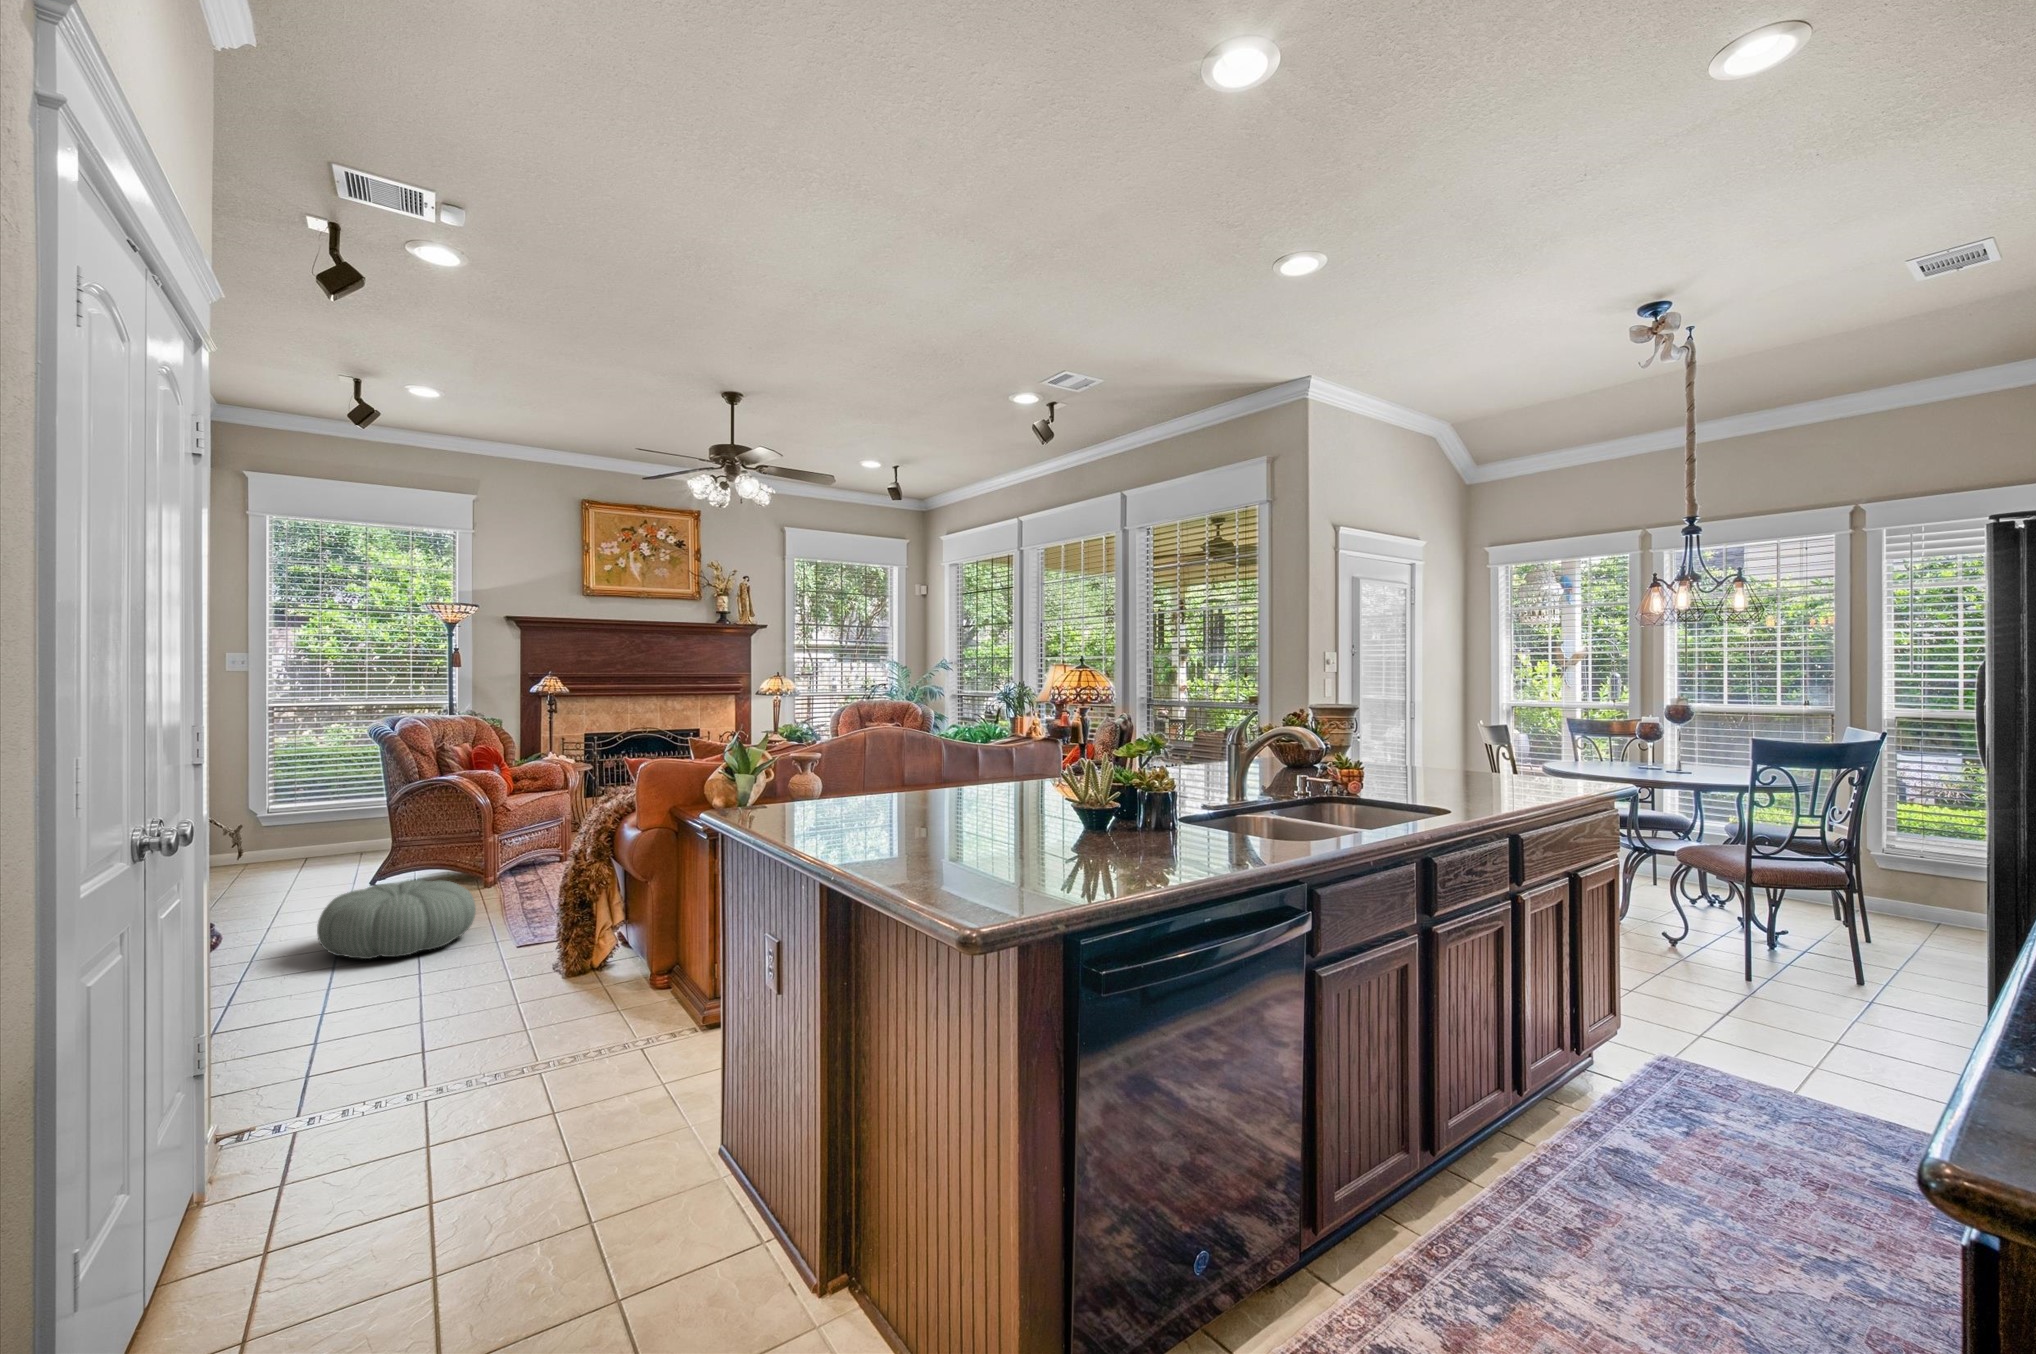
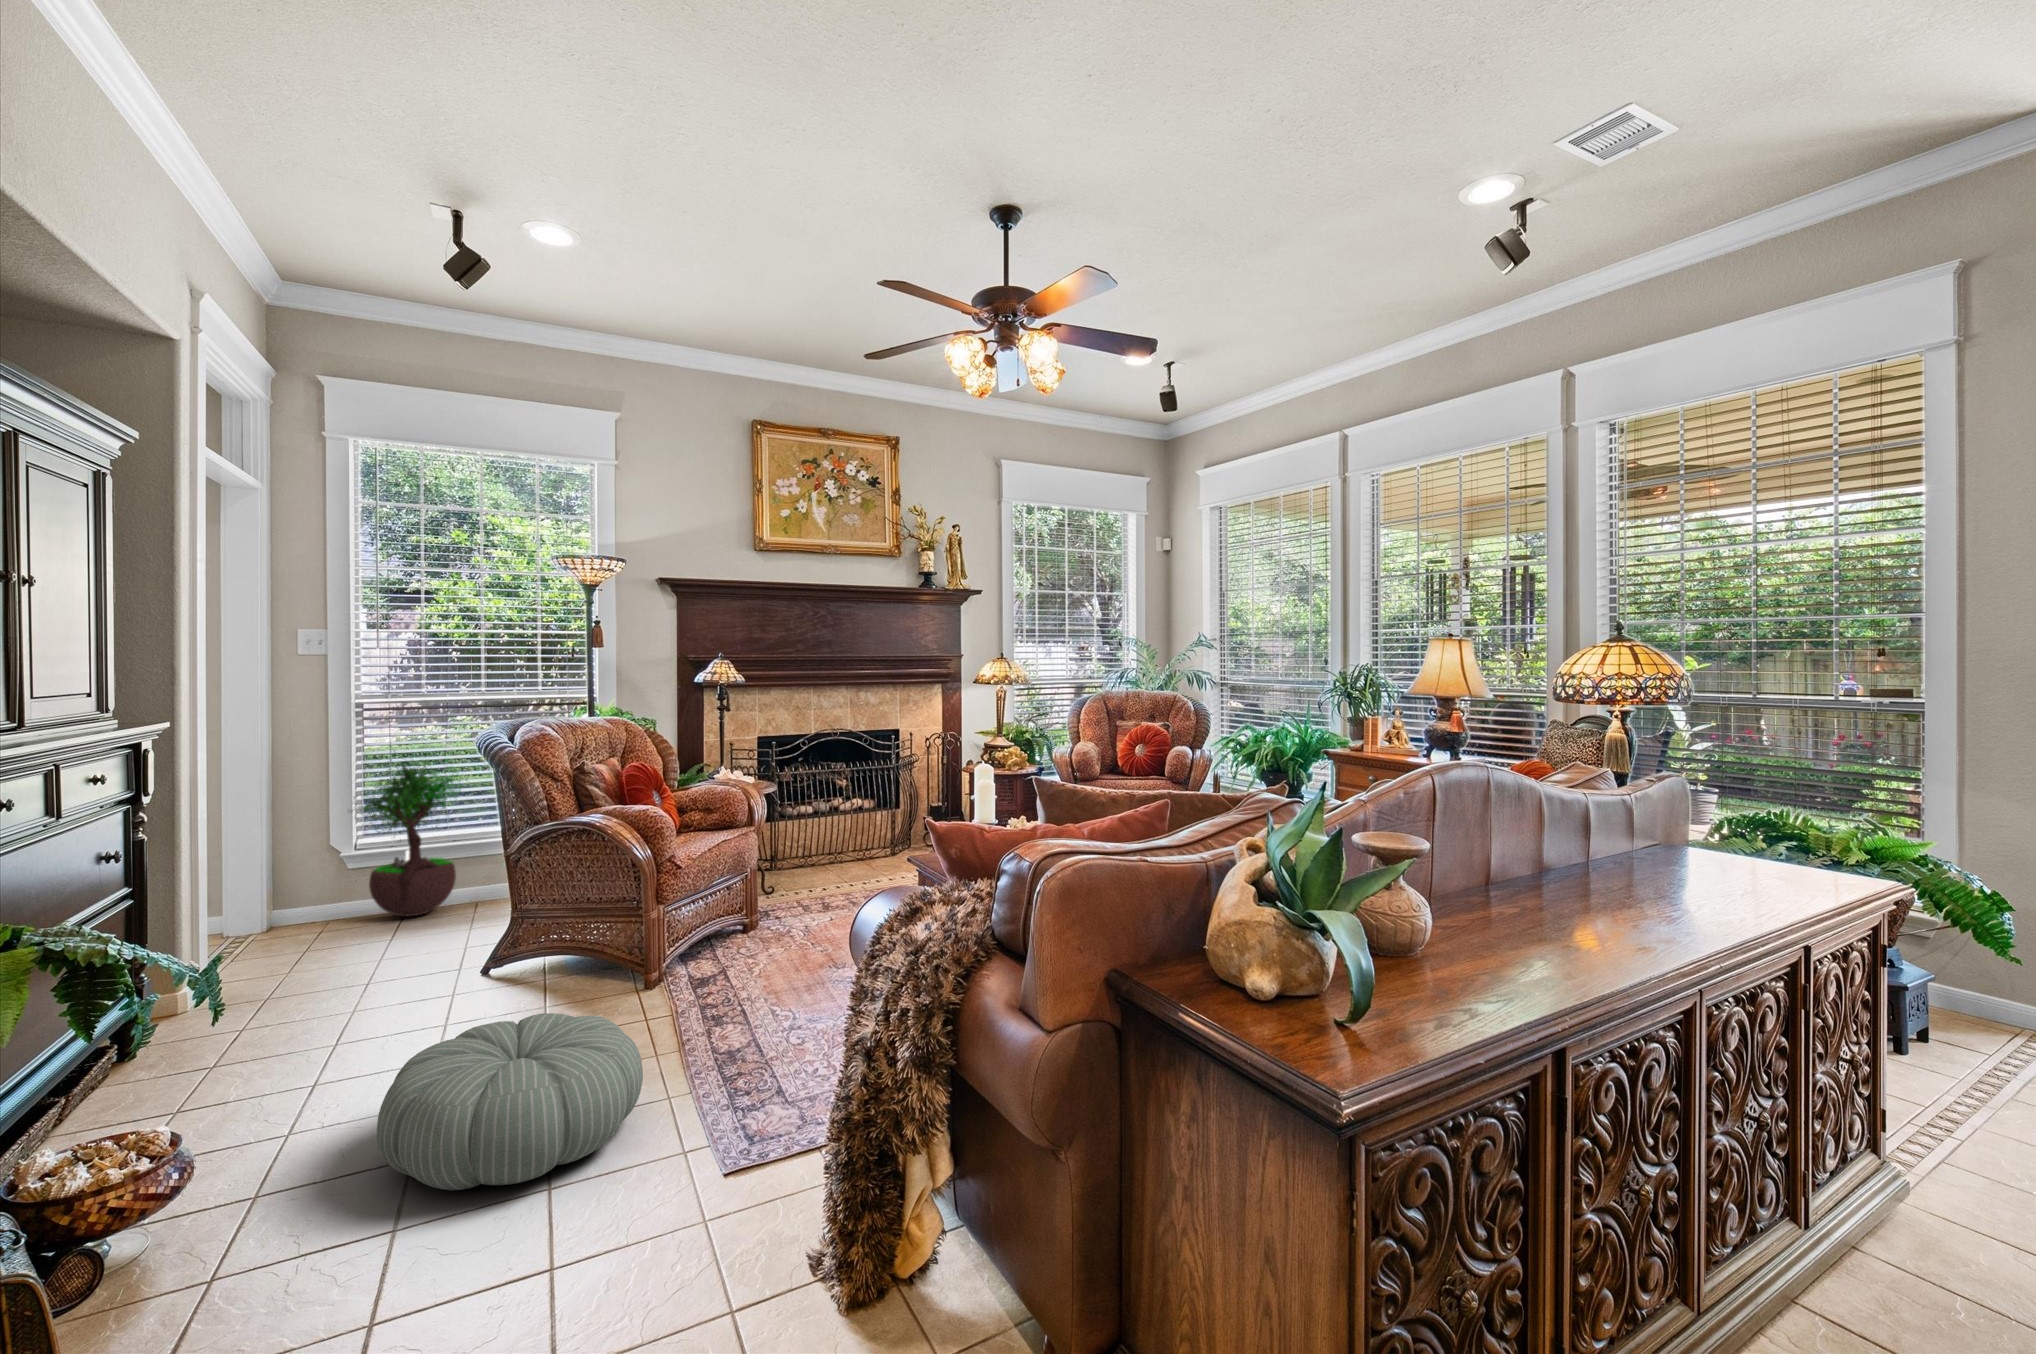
potted tree: none [265,740,356,861] -> present [351,760,462,916]

